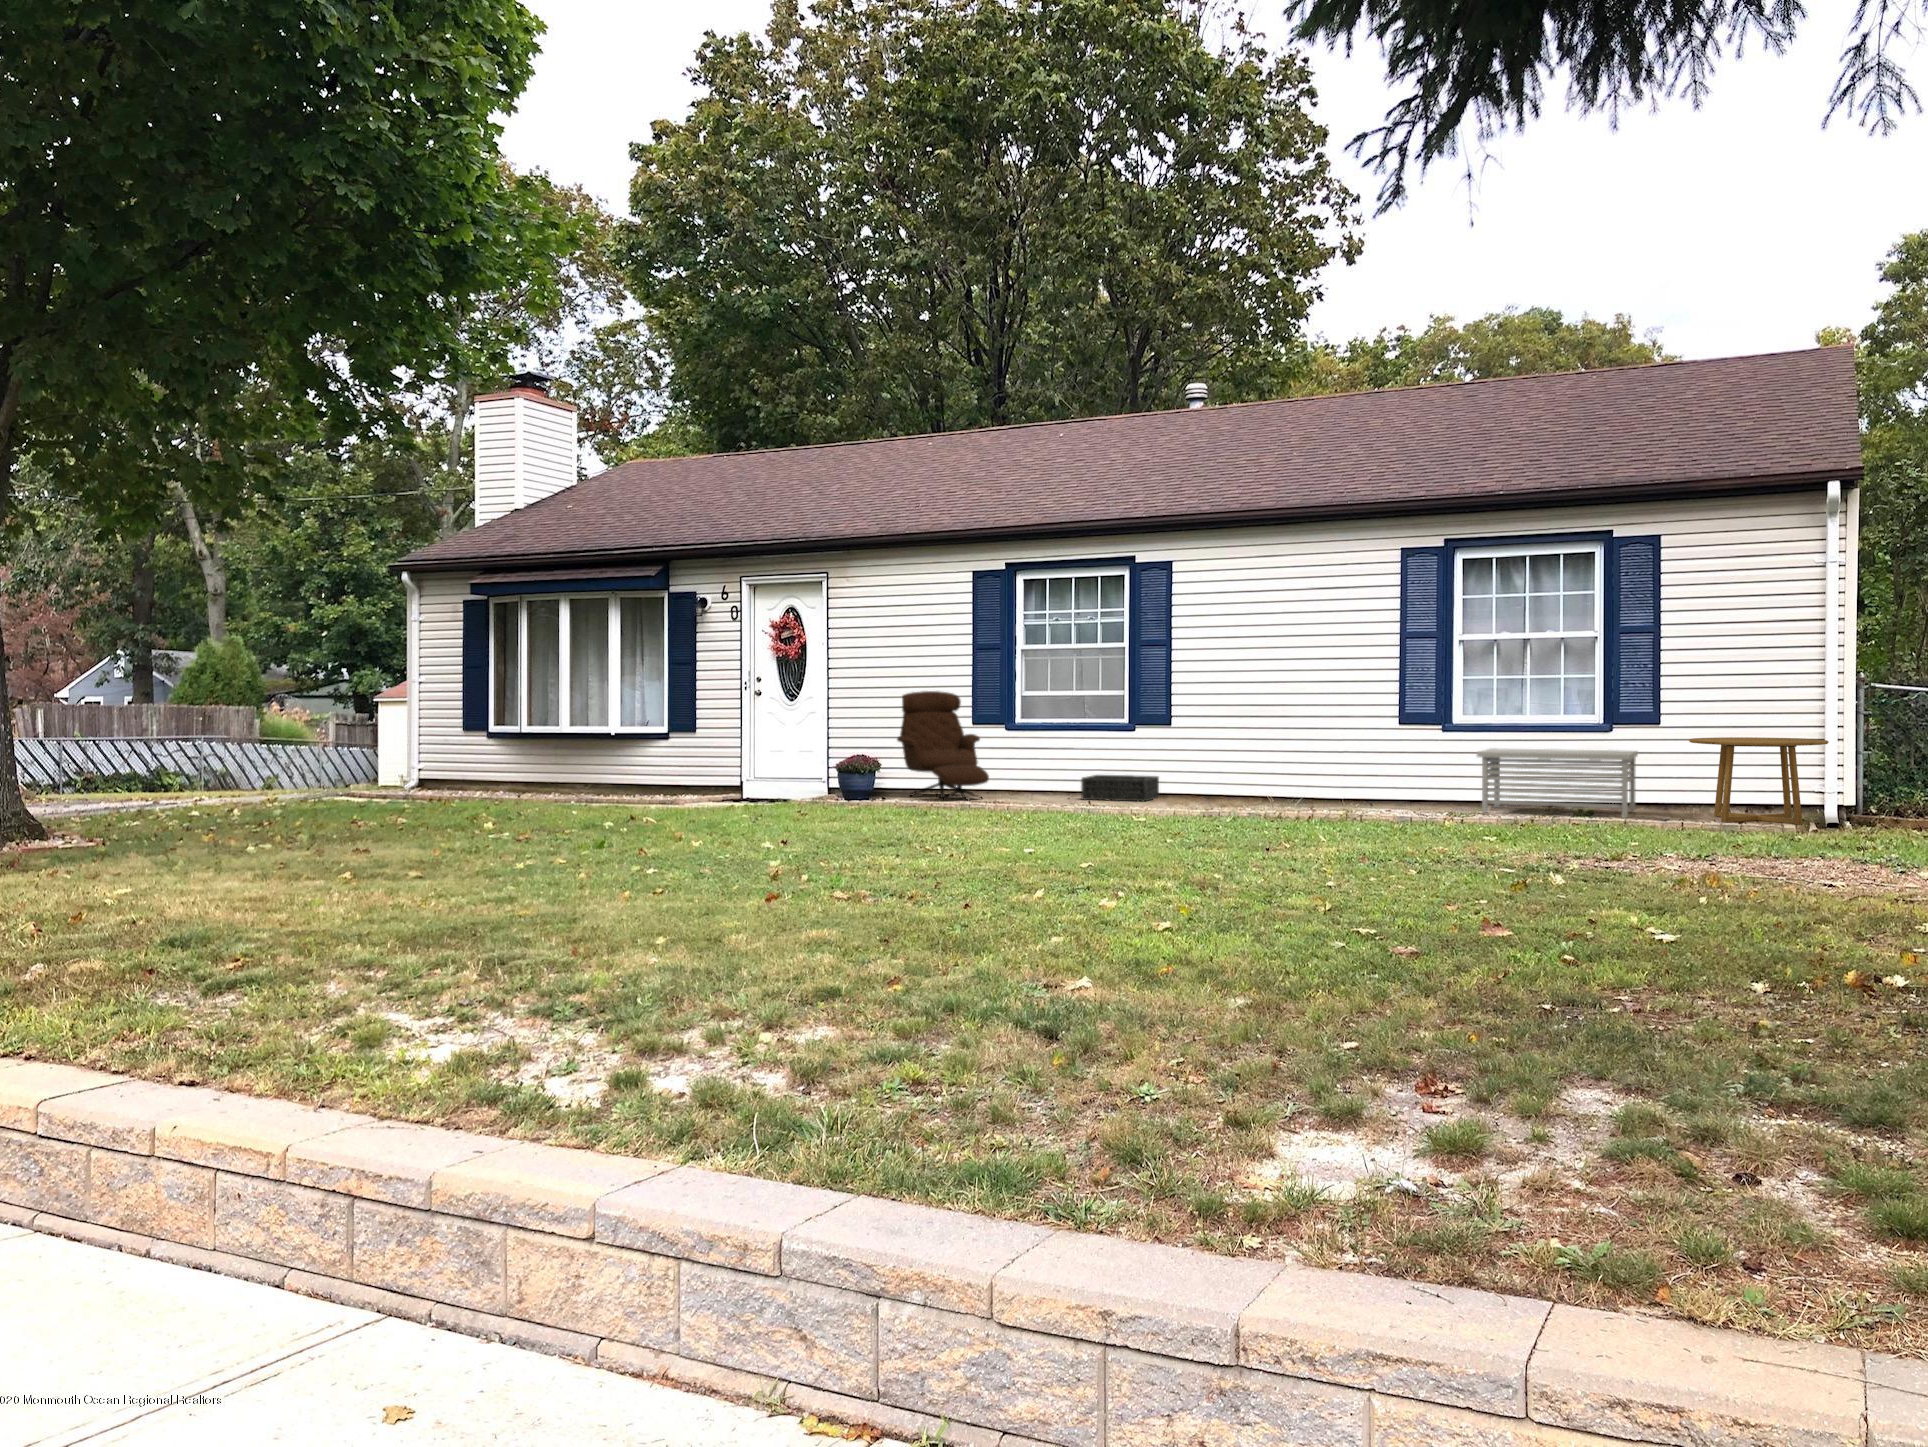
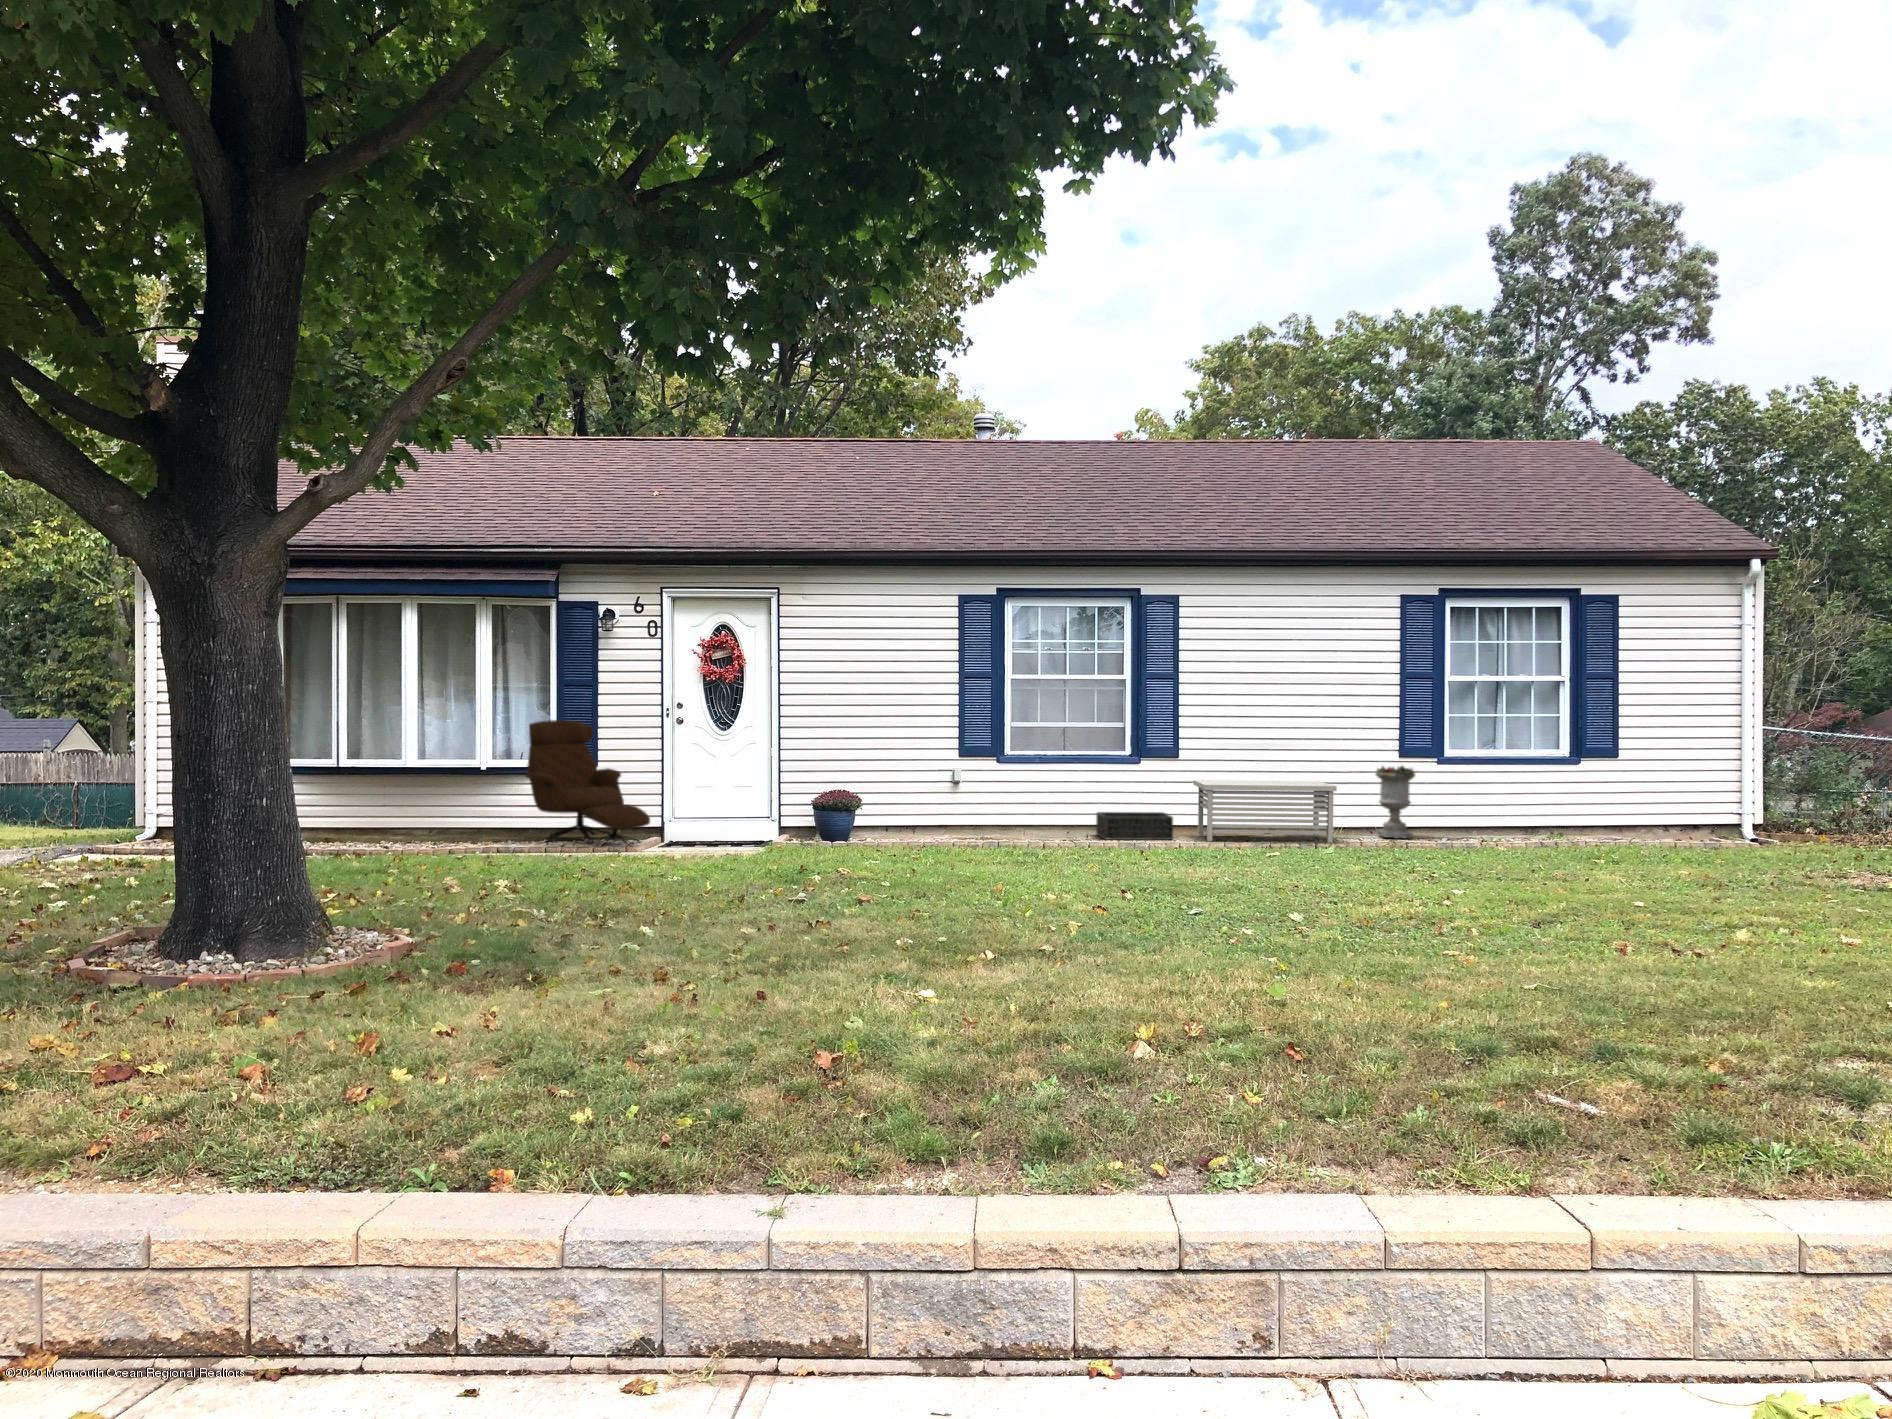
lounge chair: present [897,691,989,801] -> present [526,720,650,847]
planter: none [1365,729,1406,807] -> present [1376,765,1415,839]
round table: present [1689,737,1829,824] -> none [1659,771,1782,847]
storage bench: present [1476,748,1638,818] -> present [1193,780,1337,843]

